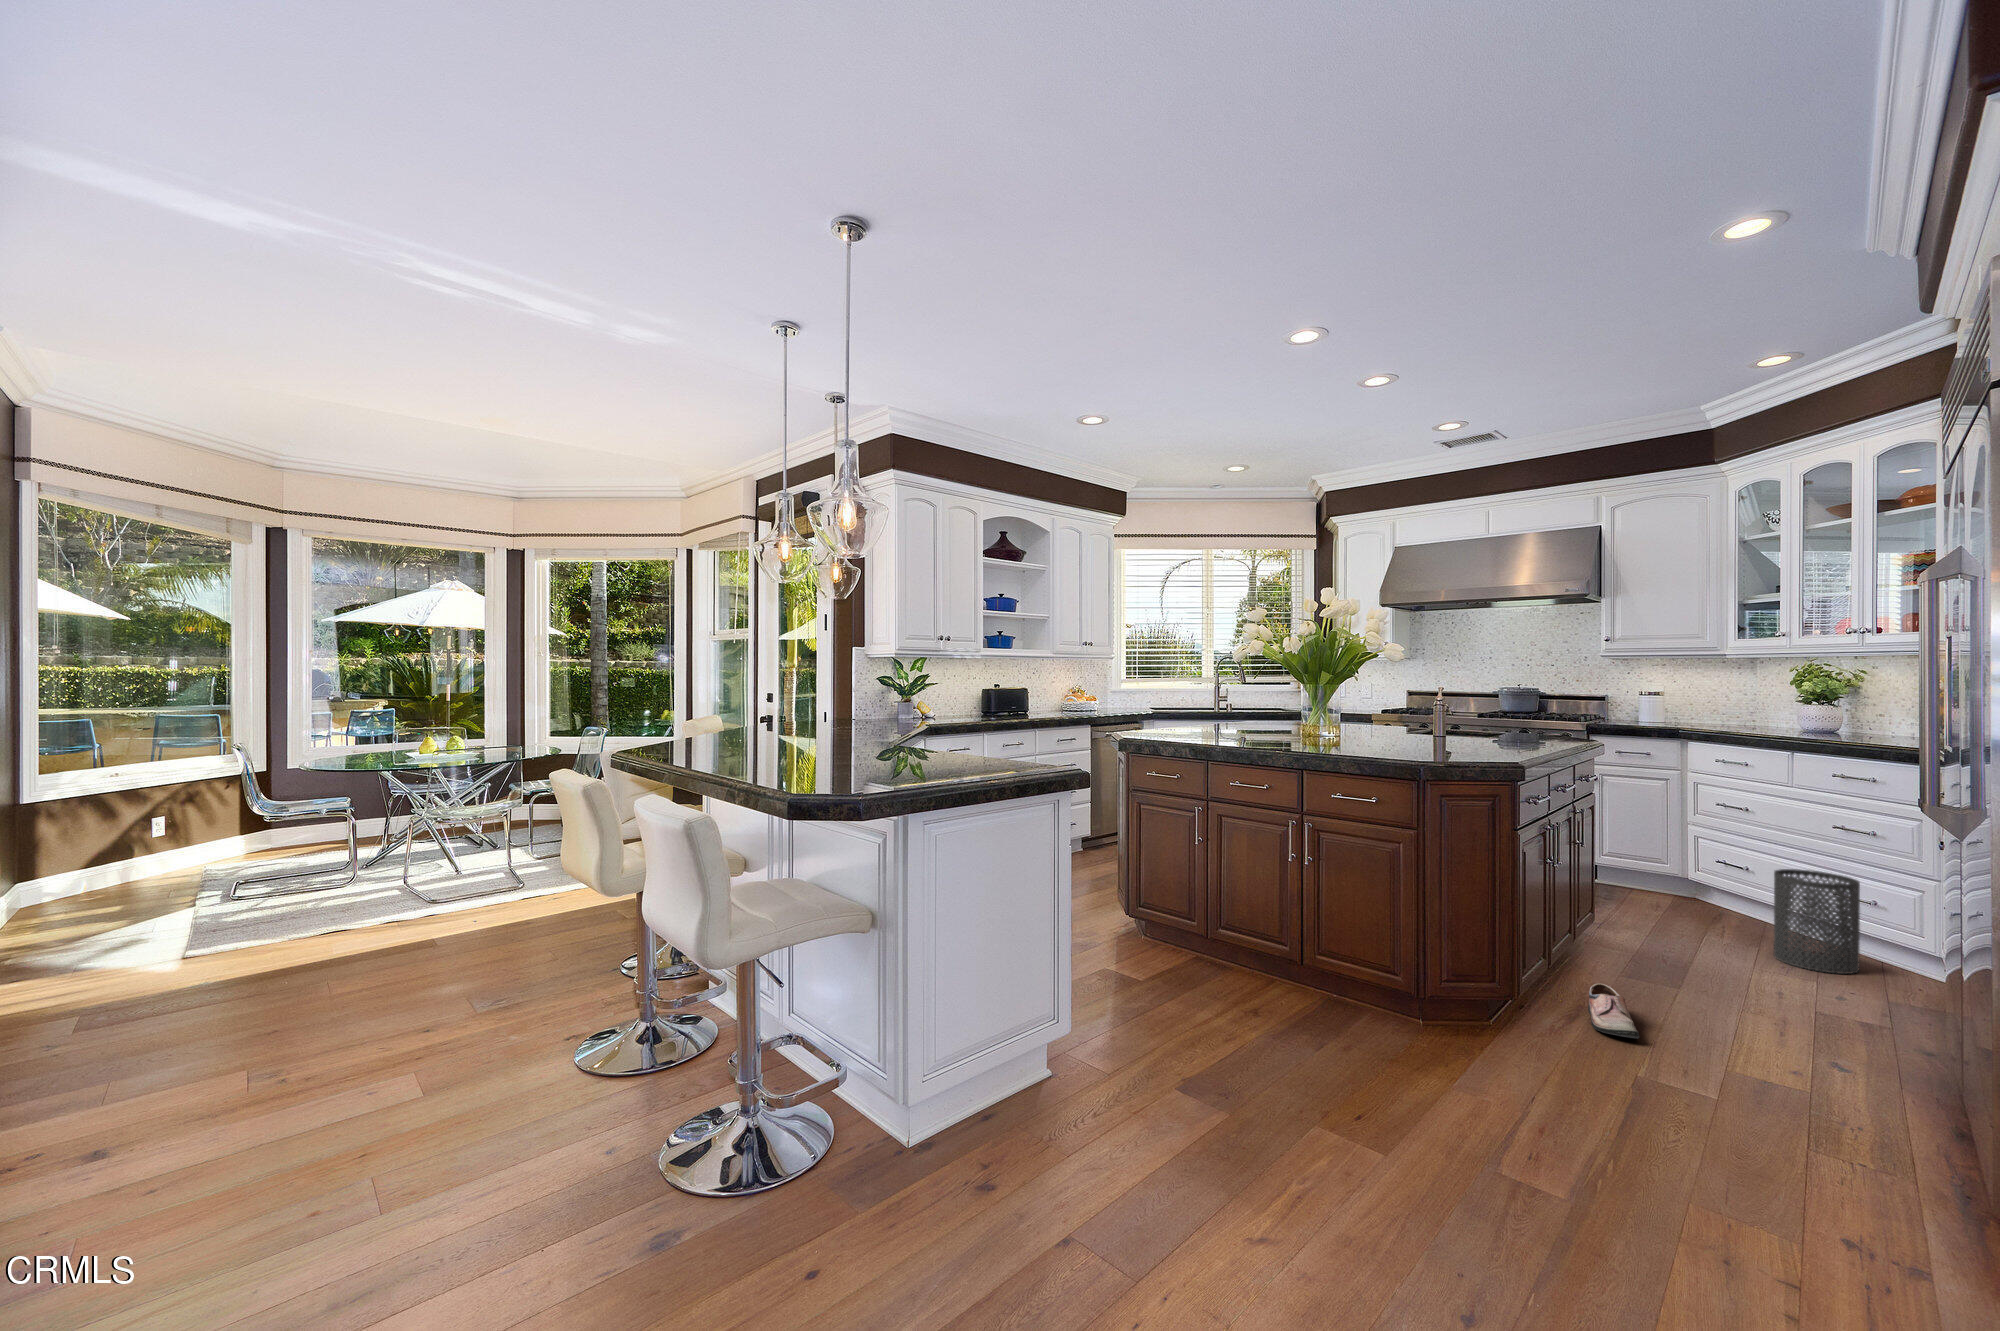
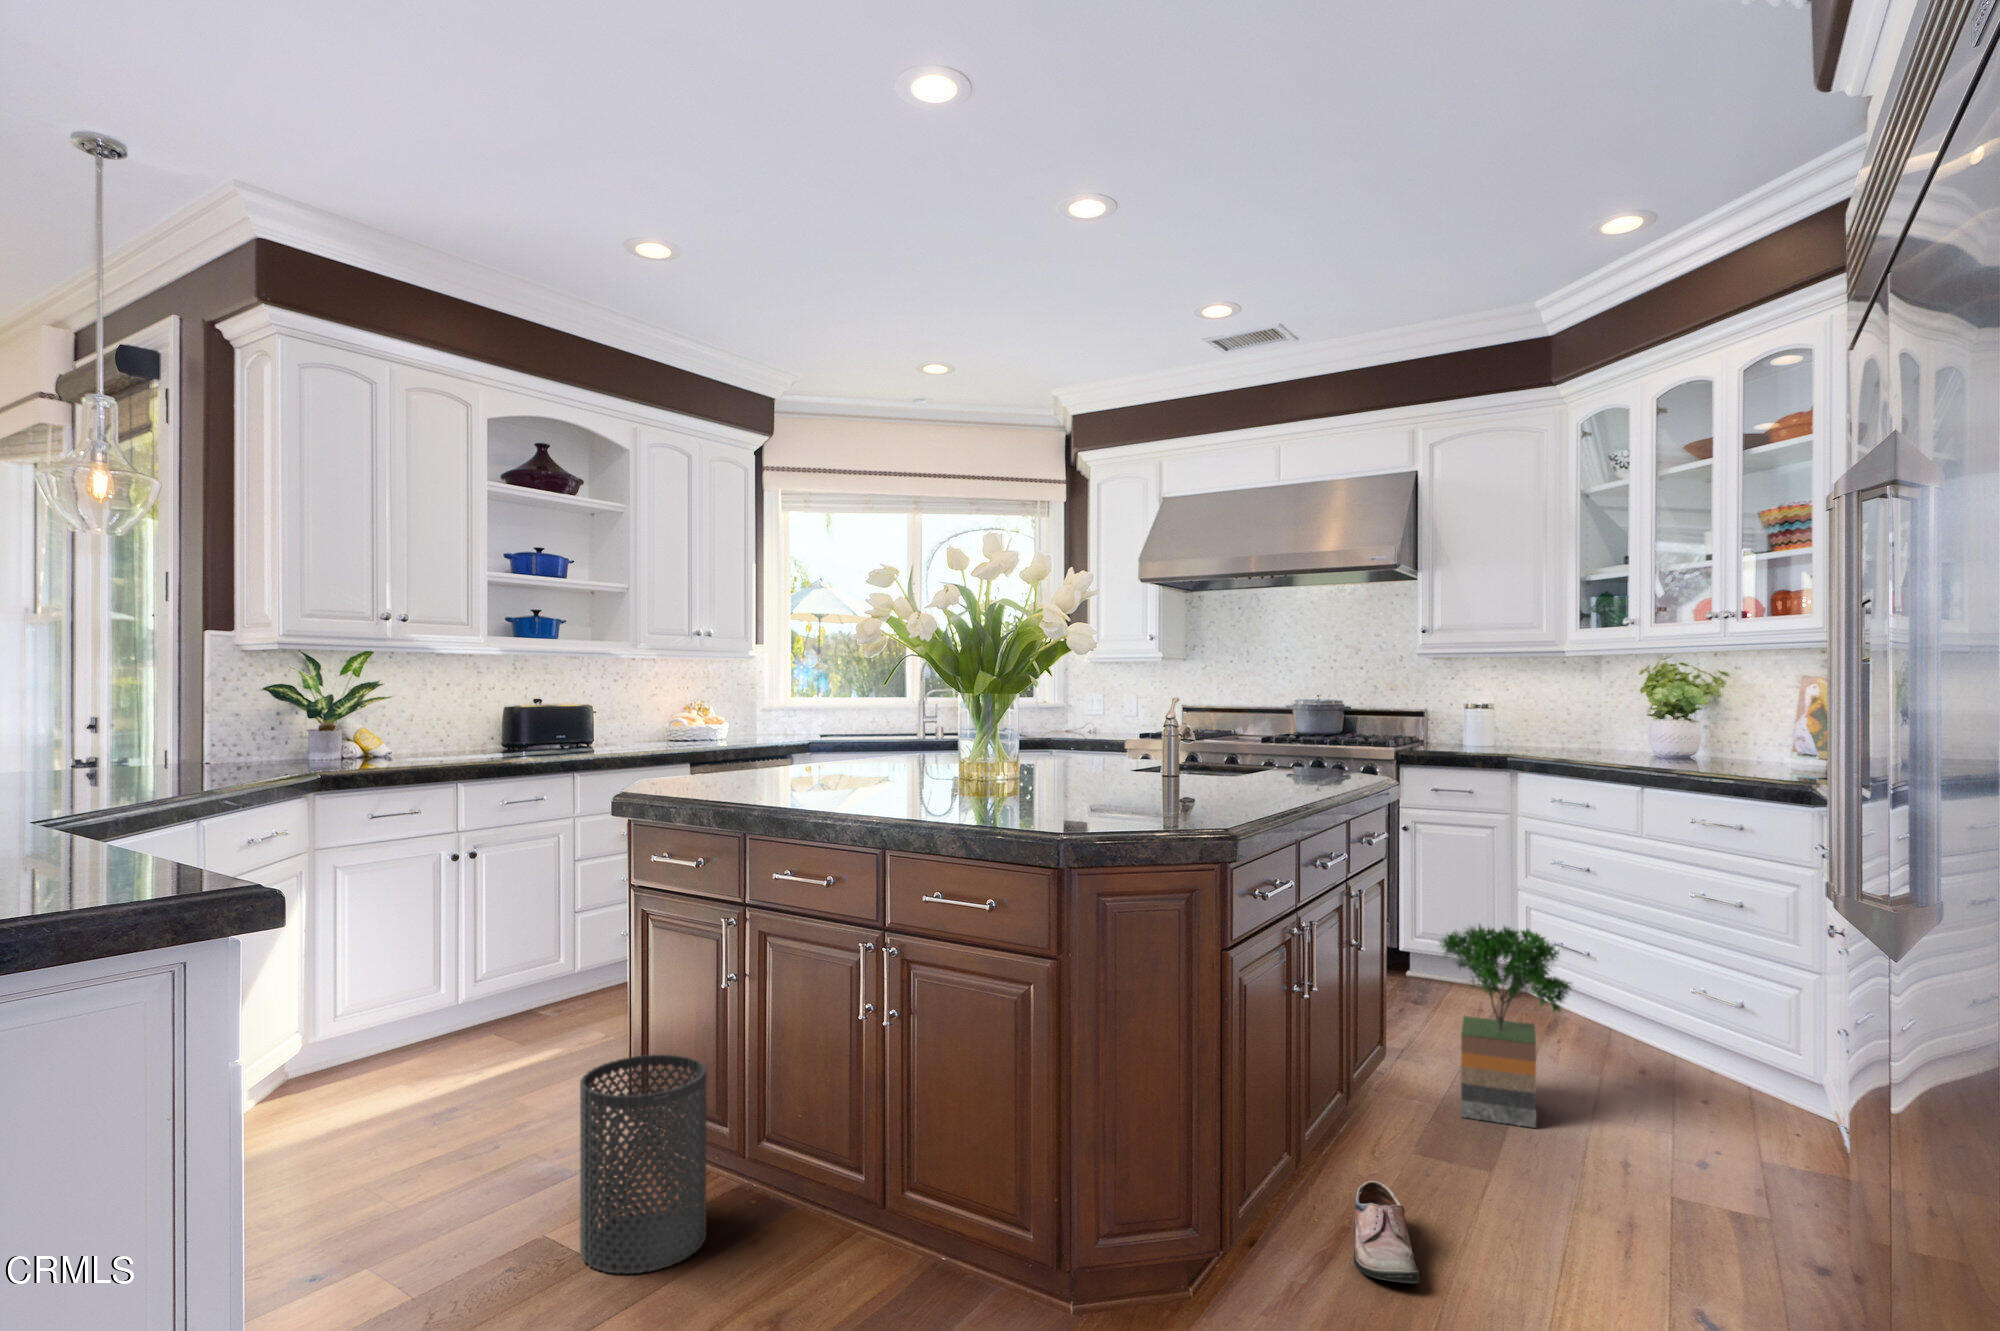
potted tree: none [1633,836,1741,972] -> present [1440,924,1571,1128]
trash can: present [1774,869,1860,974] -> present [580,1054,707,1274]

